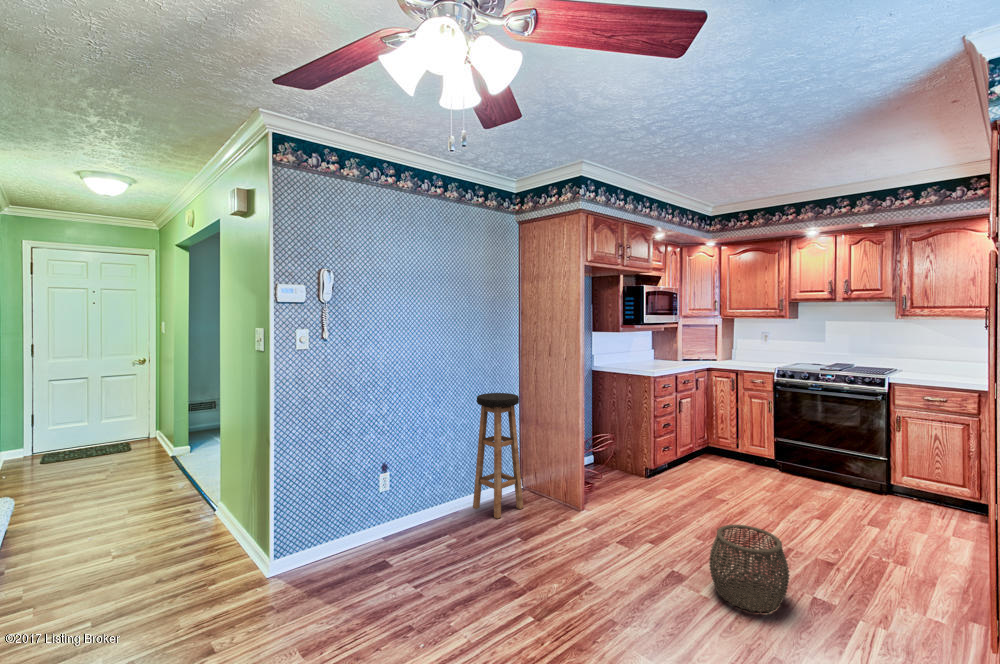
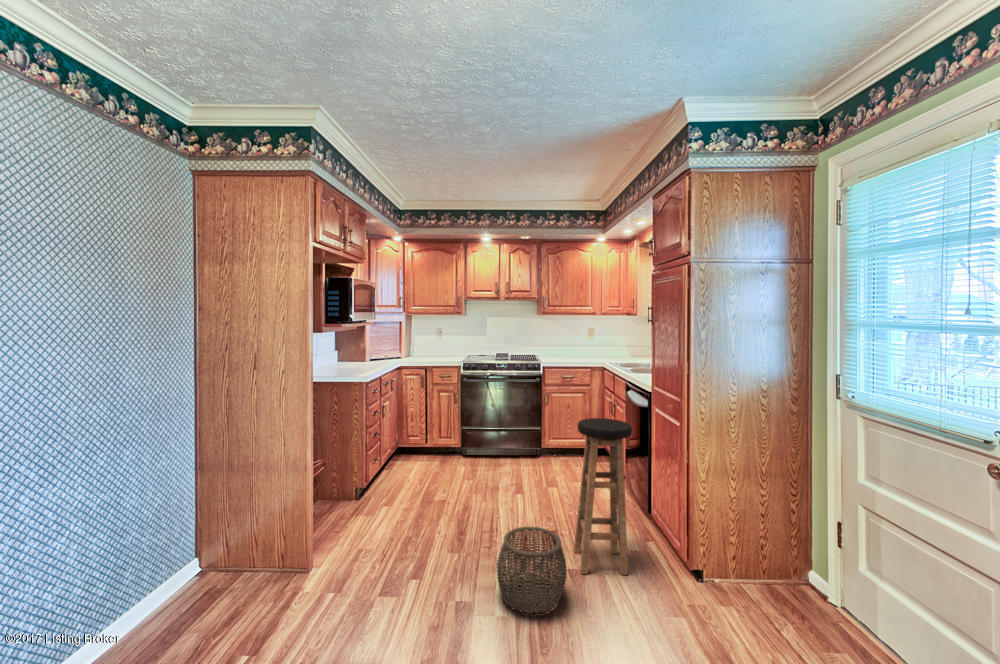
bar stool: present [473,393,523,519] -> present [574,418,632,575]

